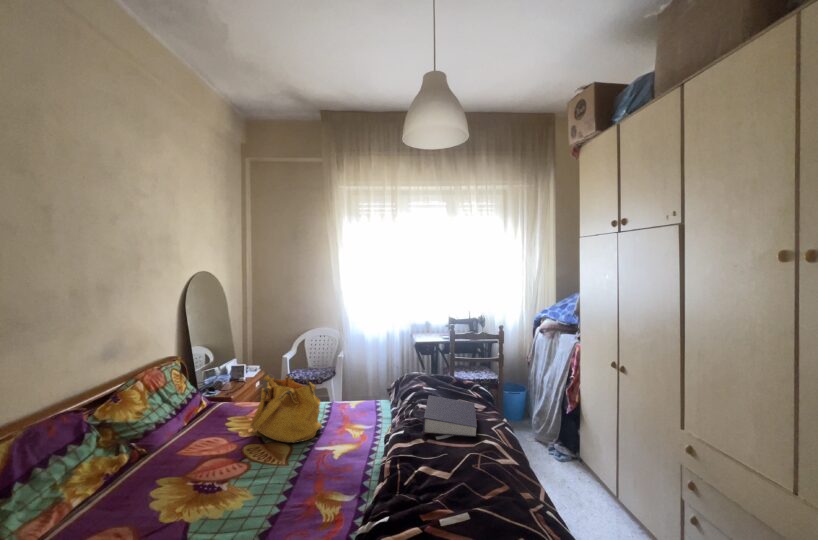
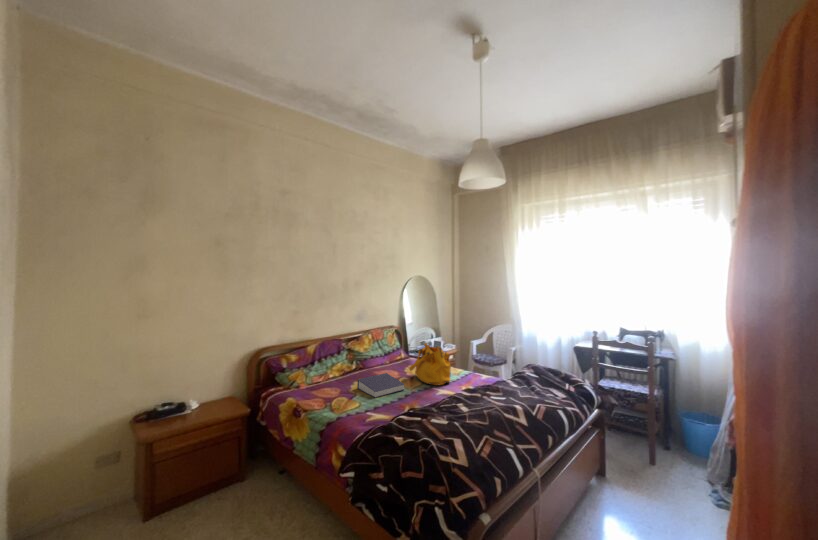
book: present [423,395,477,437] -> present [357,373,404,398]

